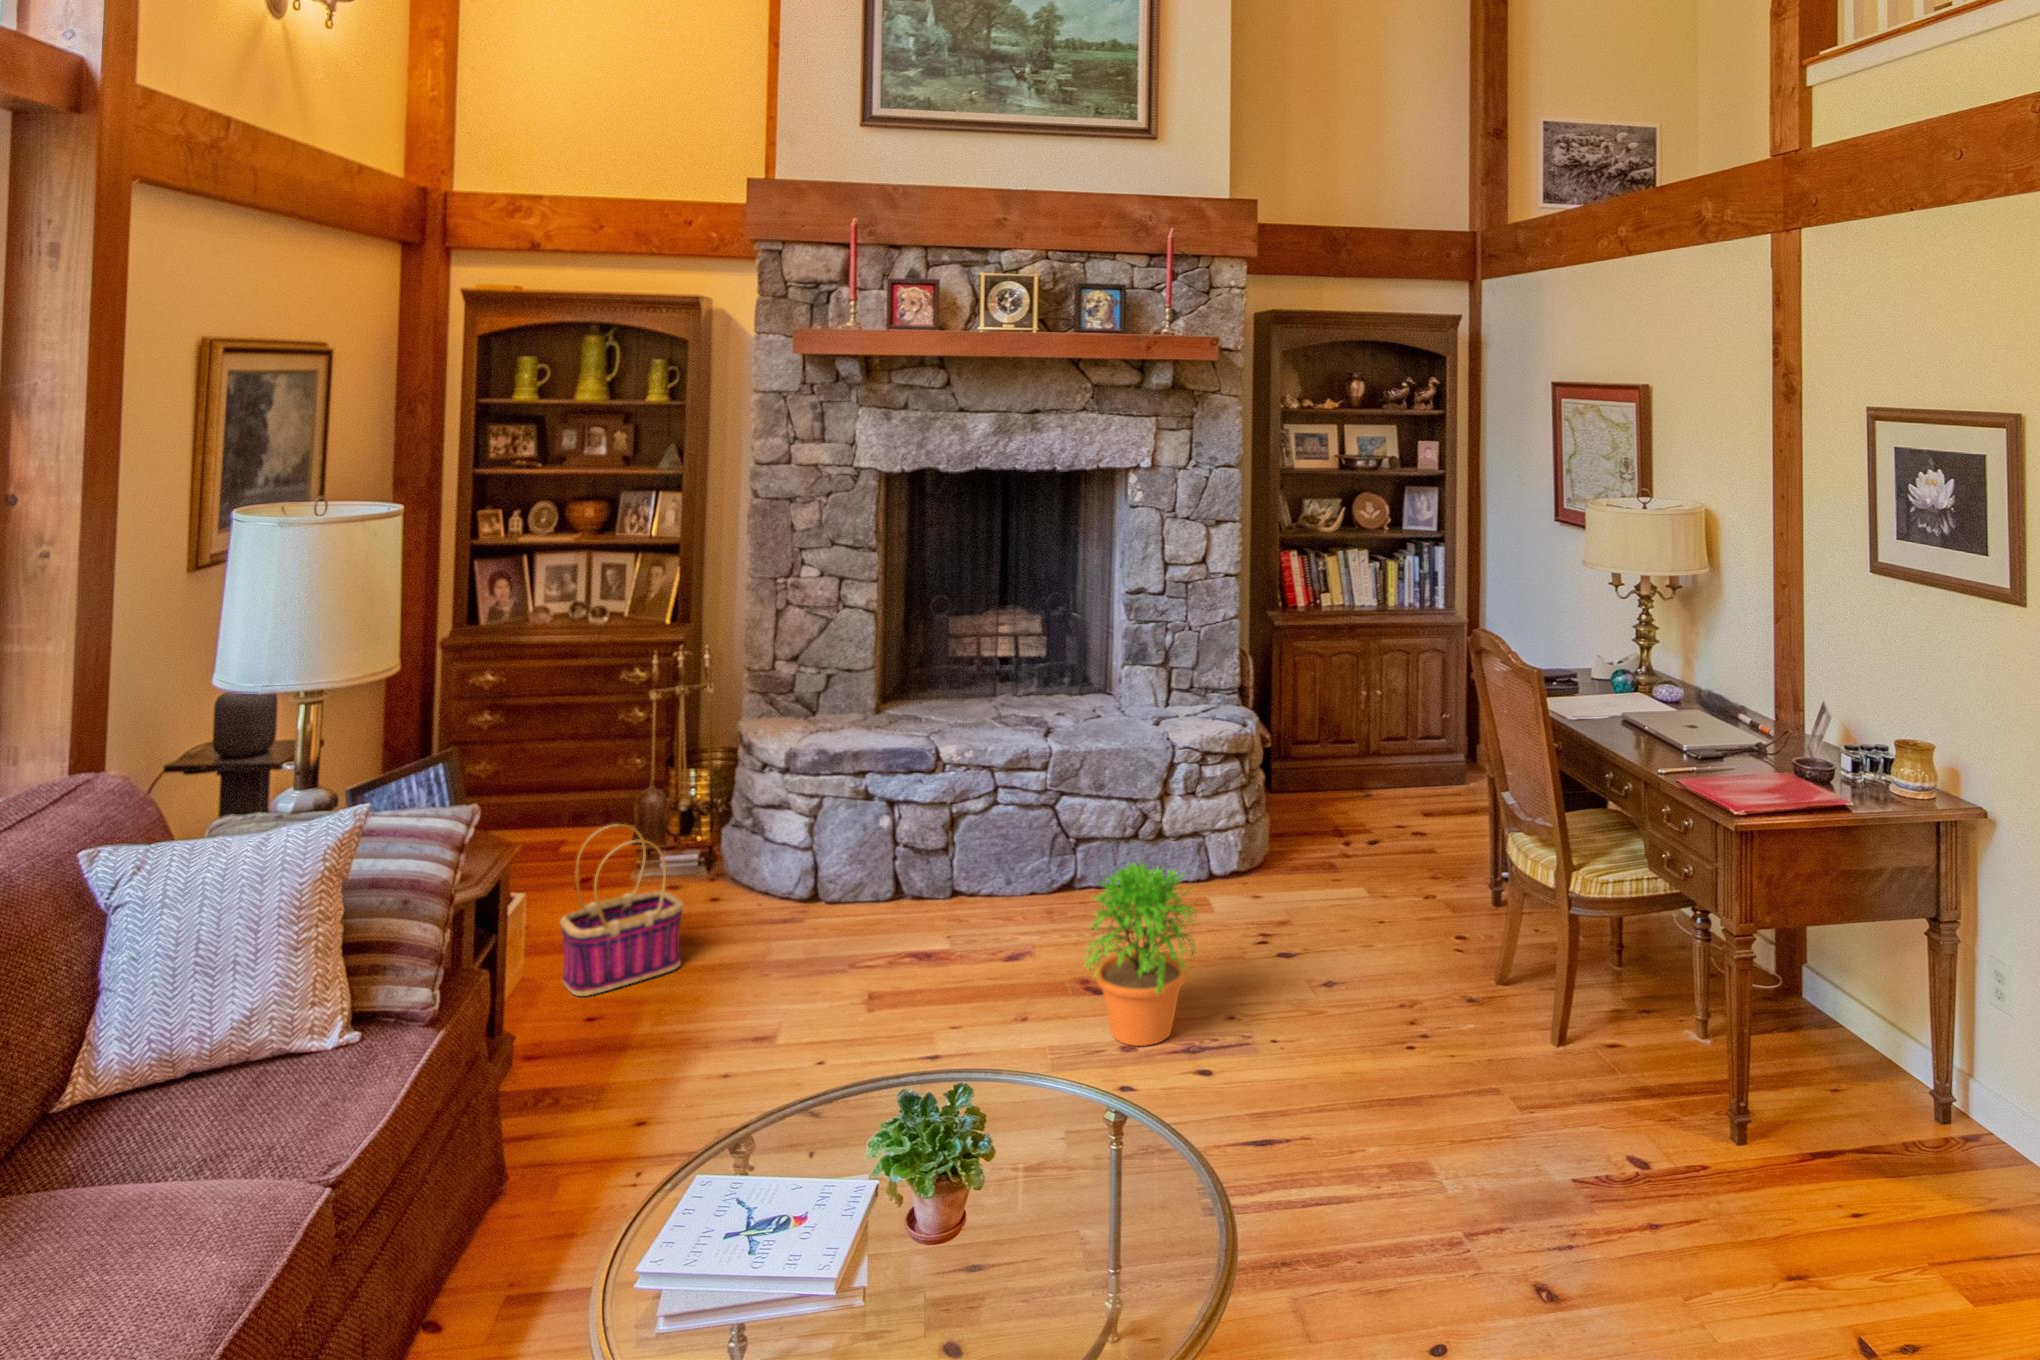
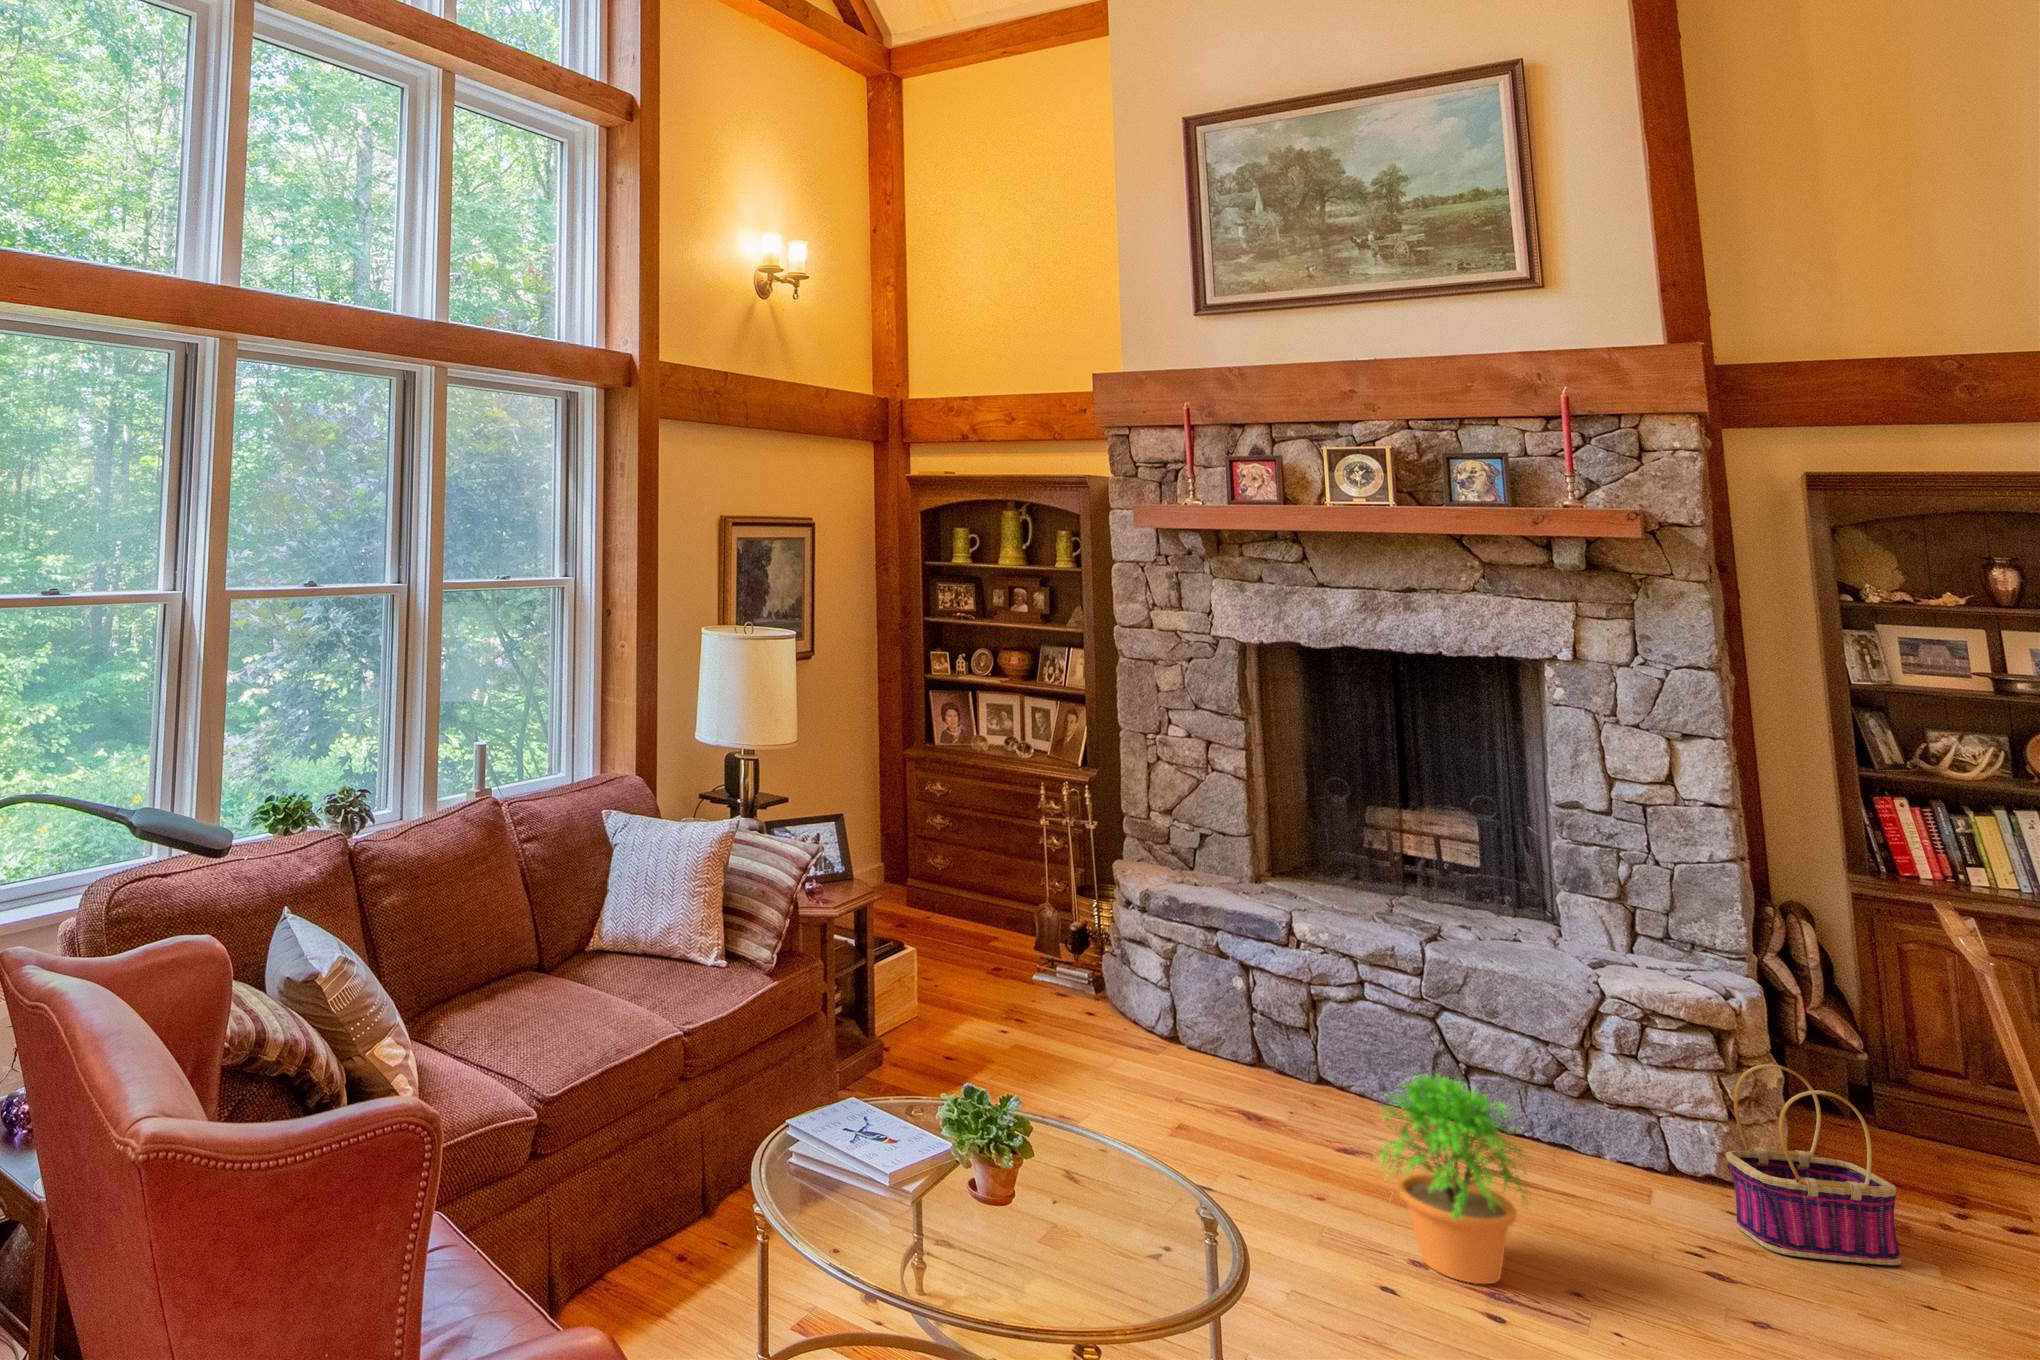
basket: present [560,824,683,996] -> present [1726,1064,1901,1265]

